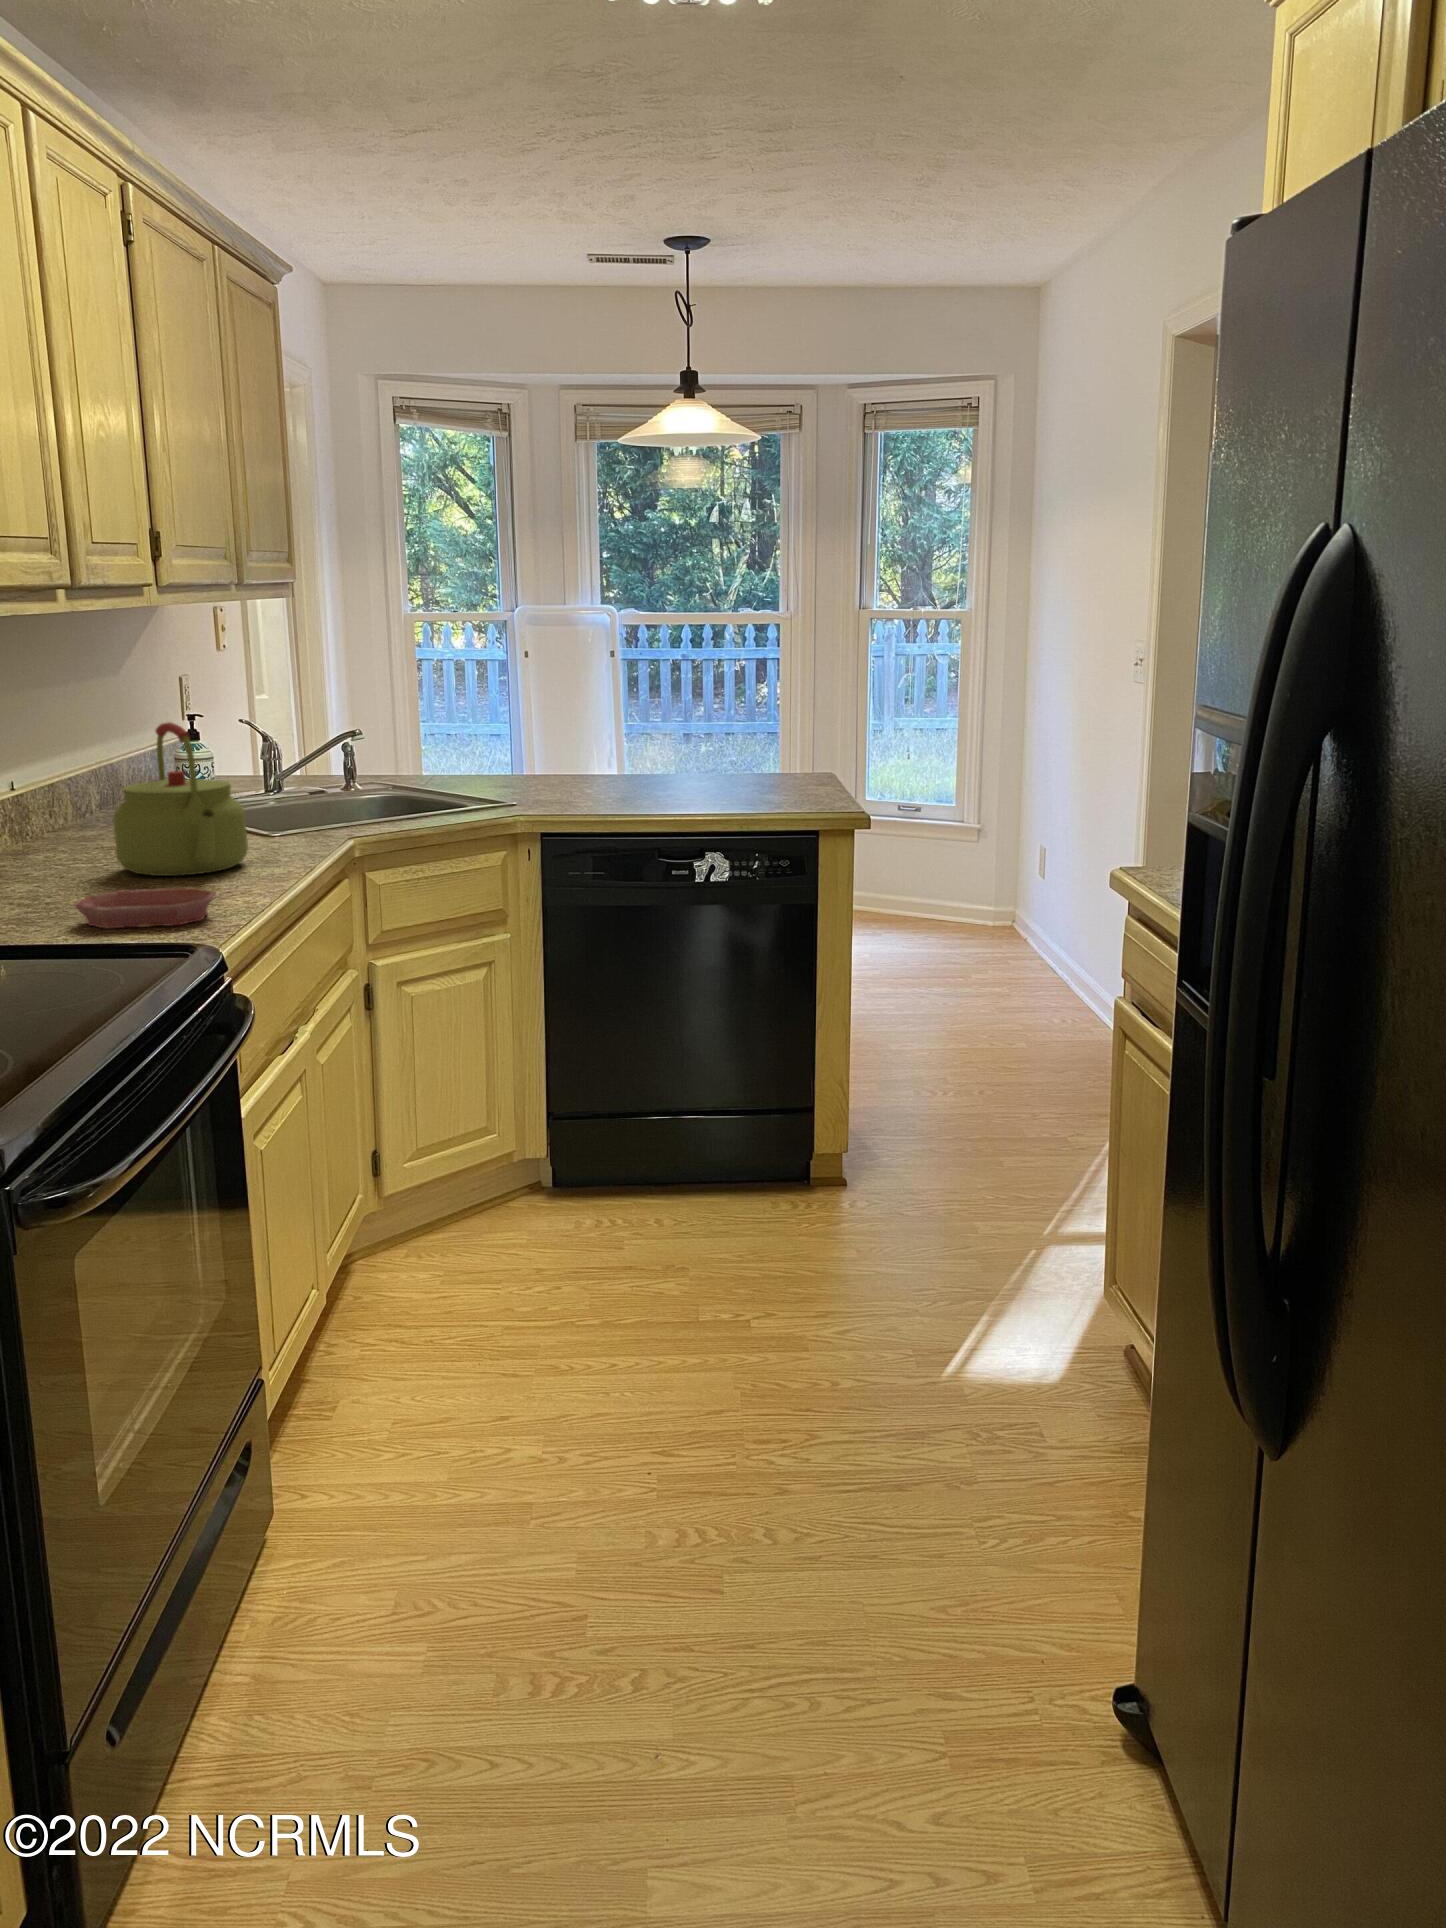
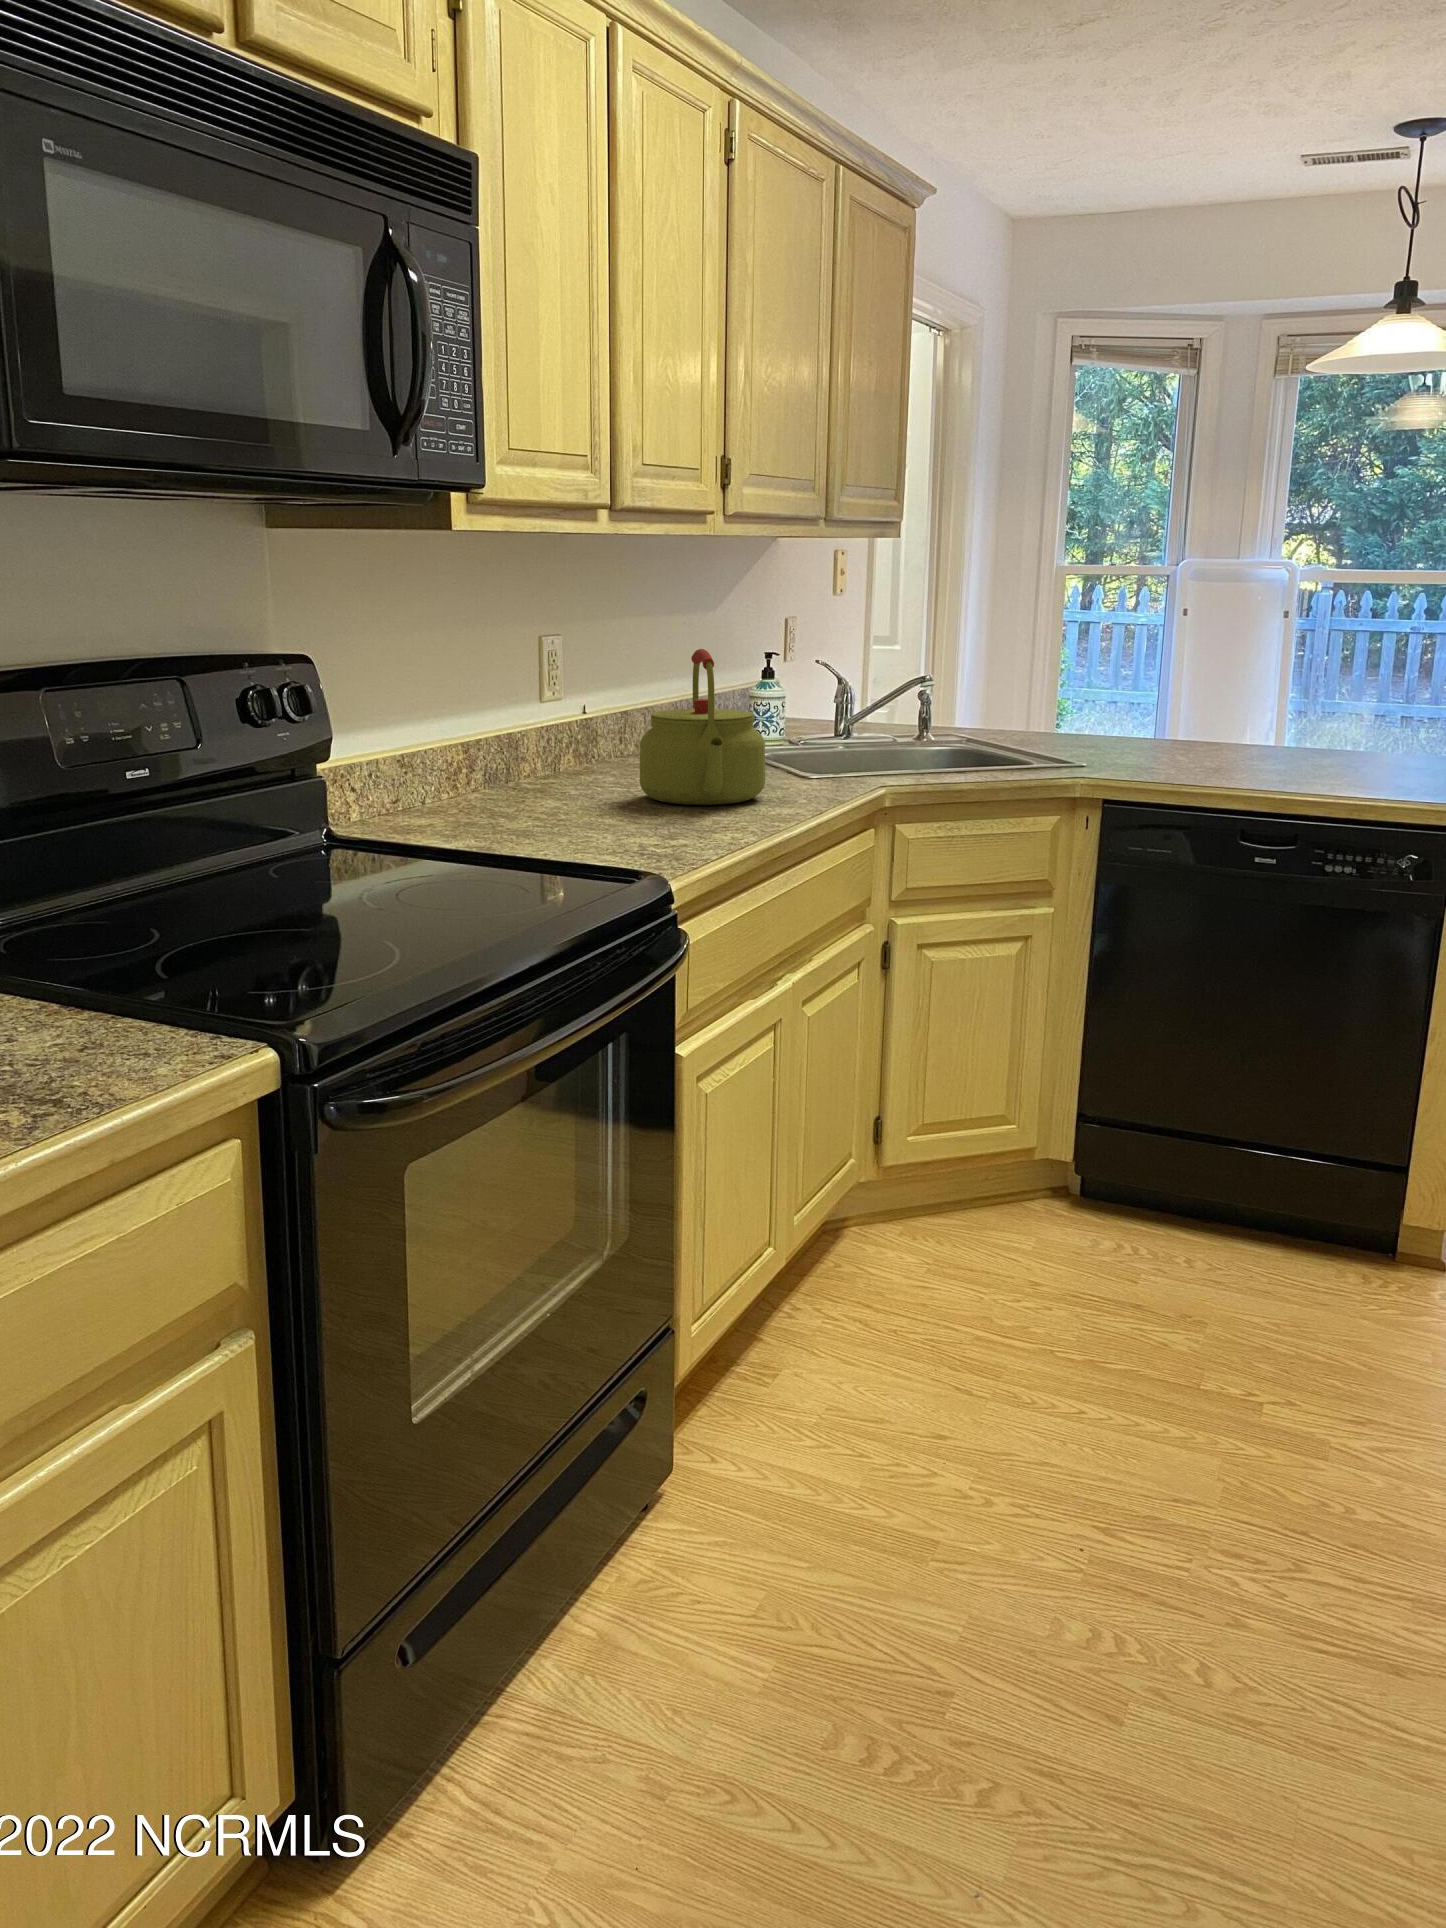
bowl: present [75,887,216,928] -> none [558,810,692,849]

